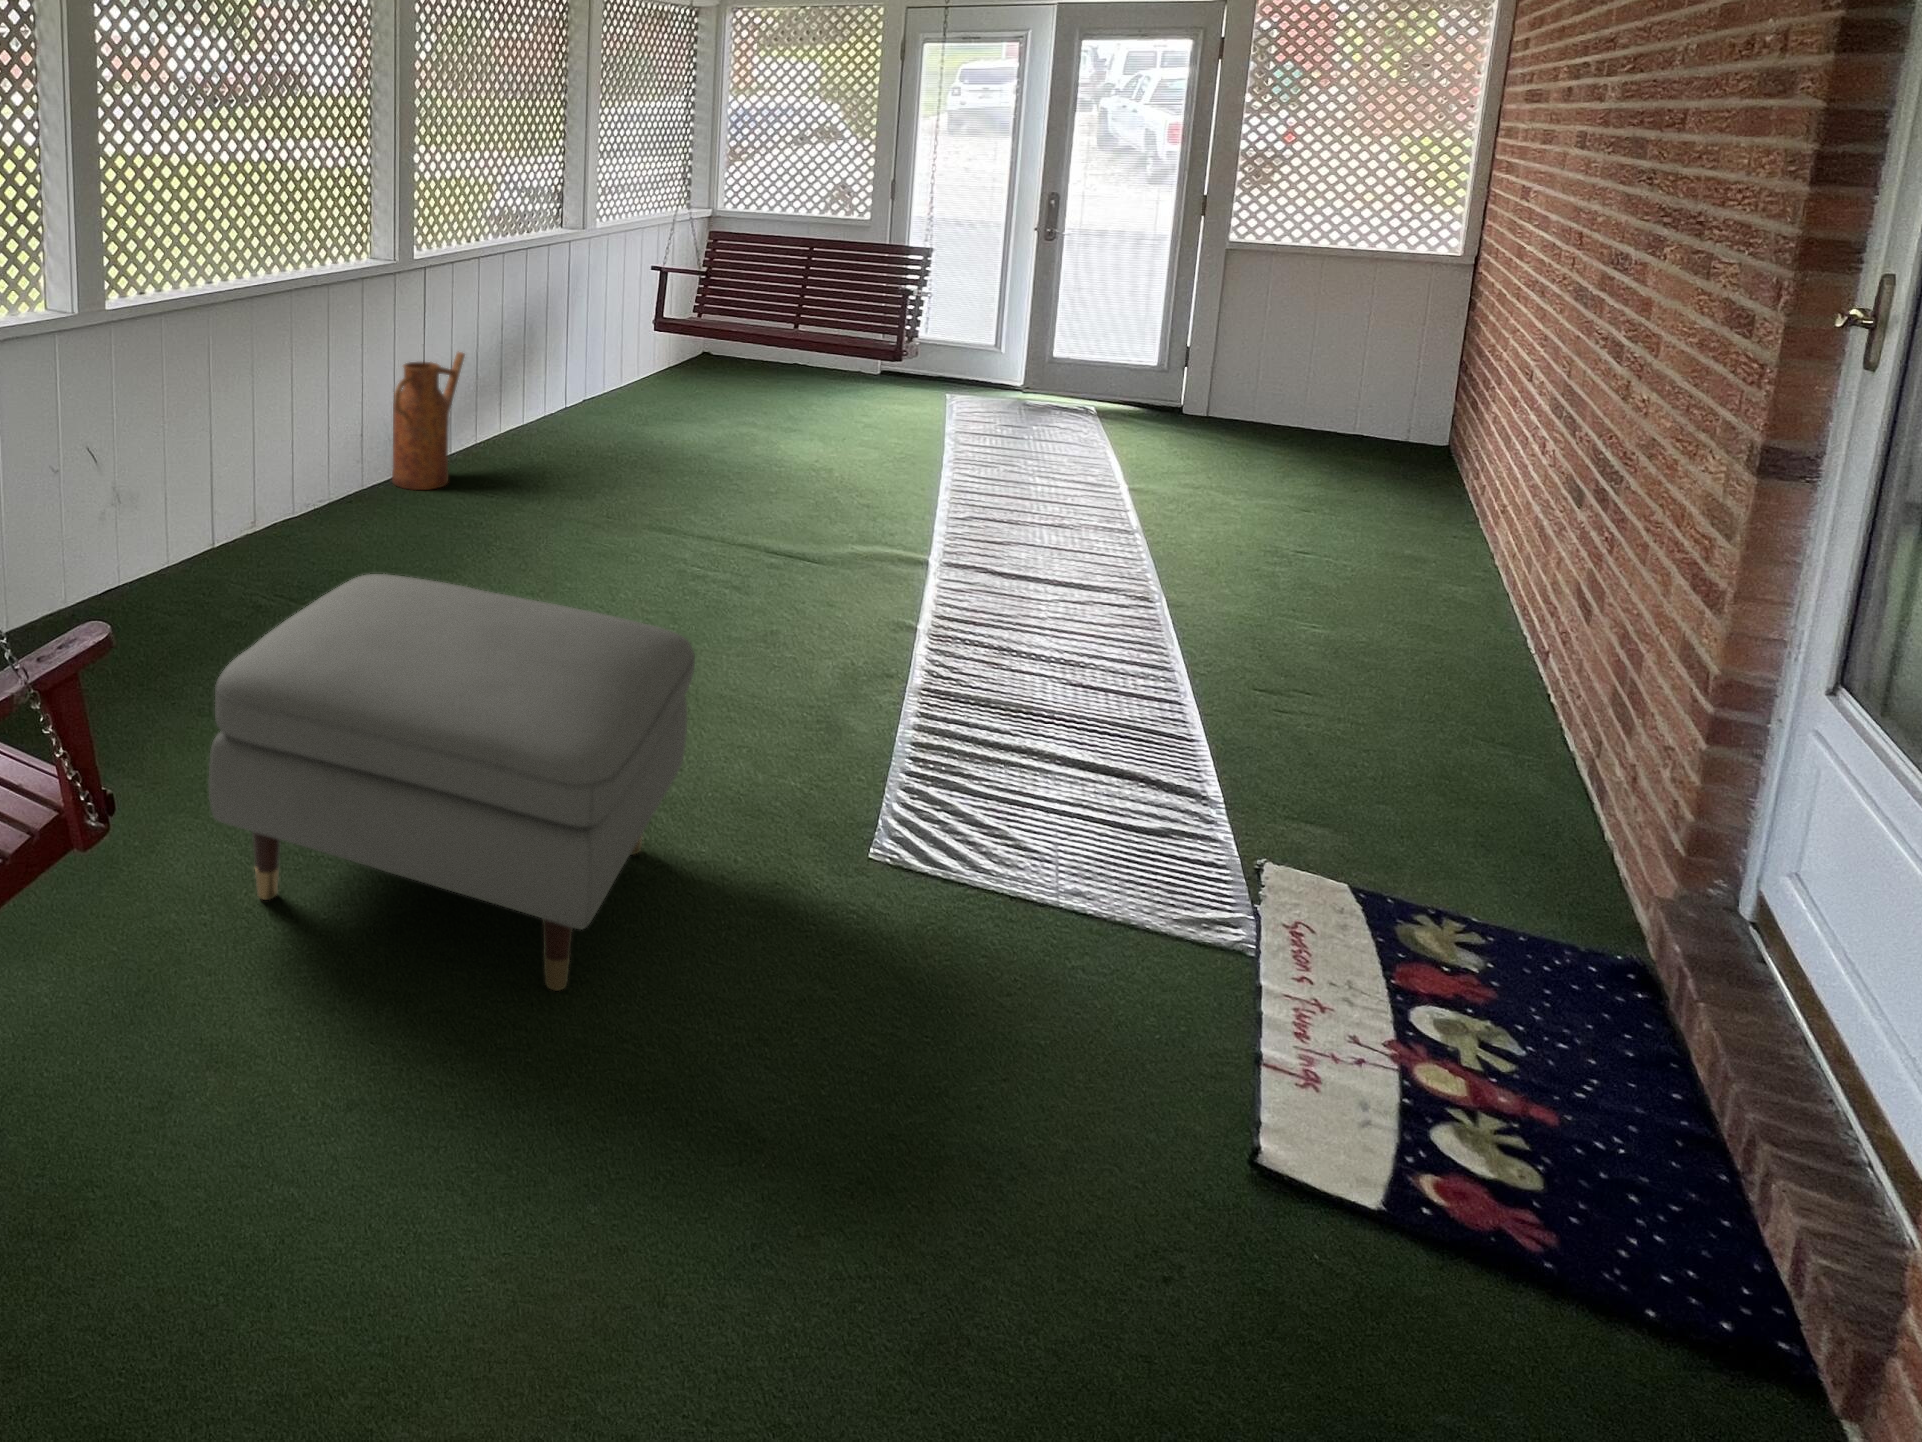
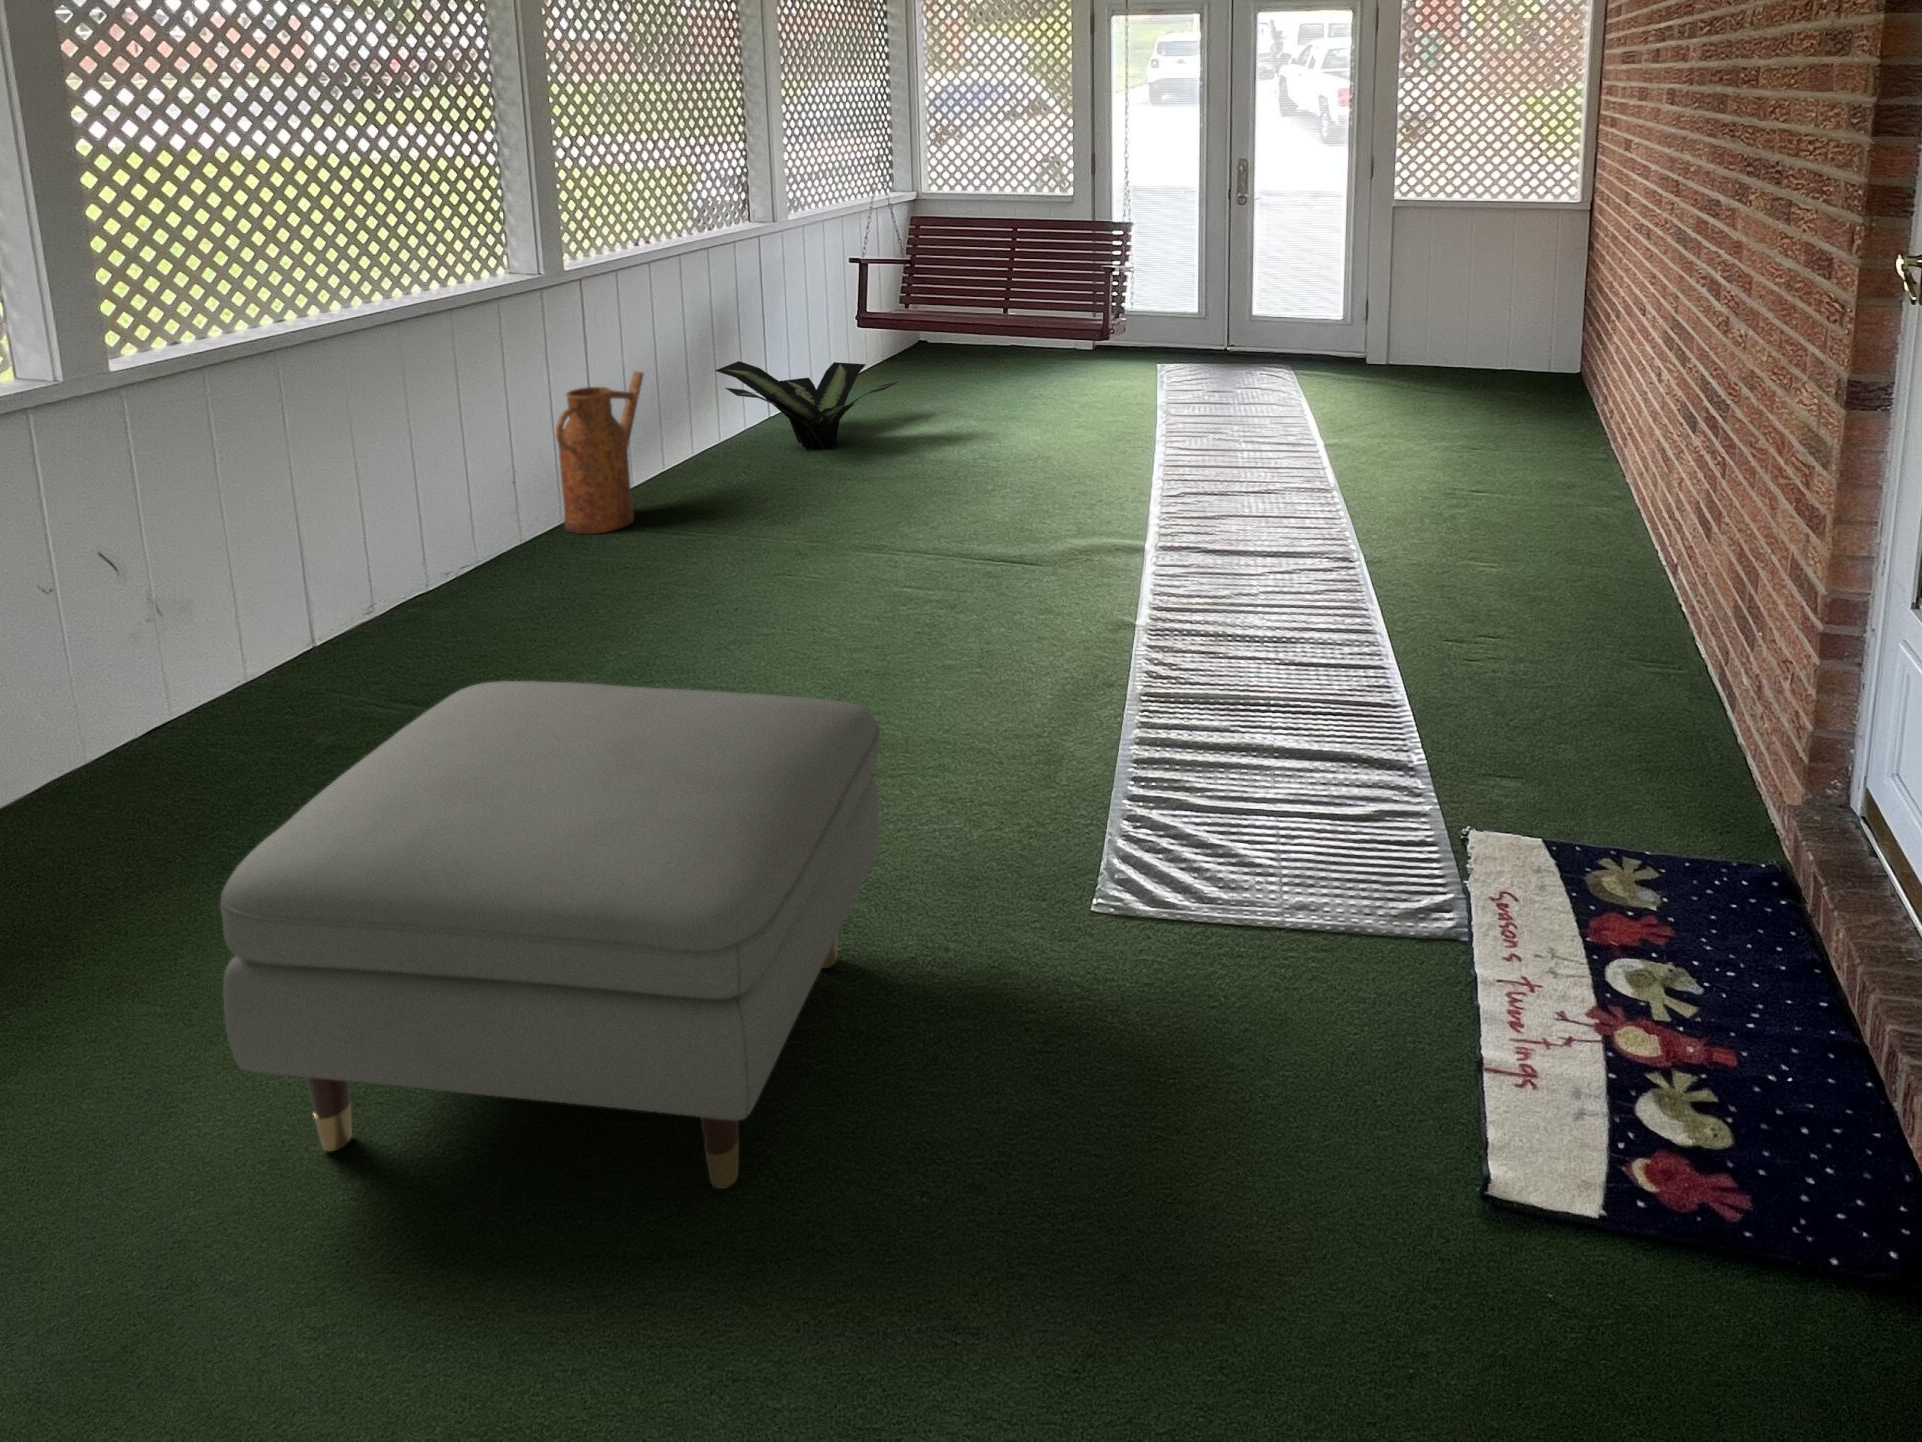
potted plant: none [519,353,689,441] -> present [715,361,898,450]

